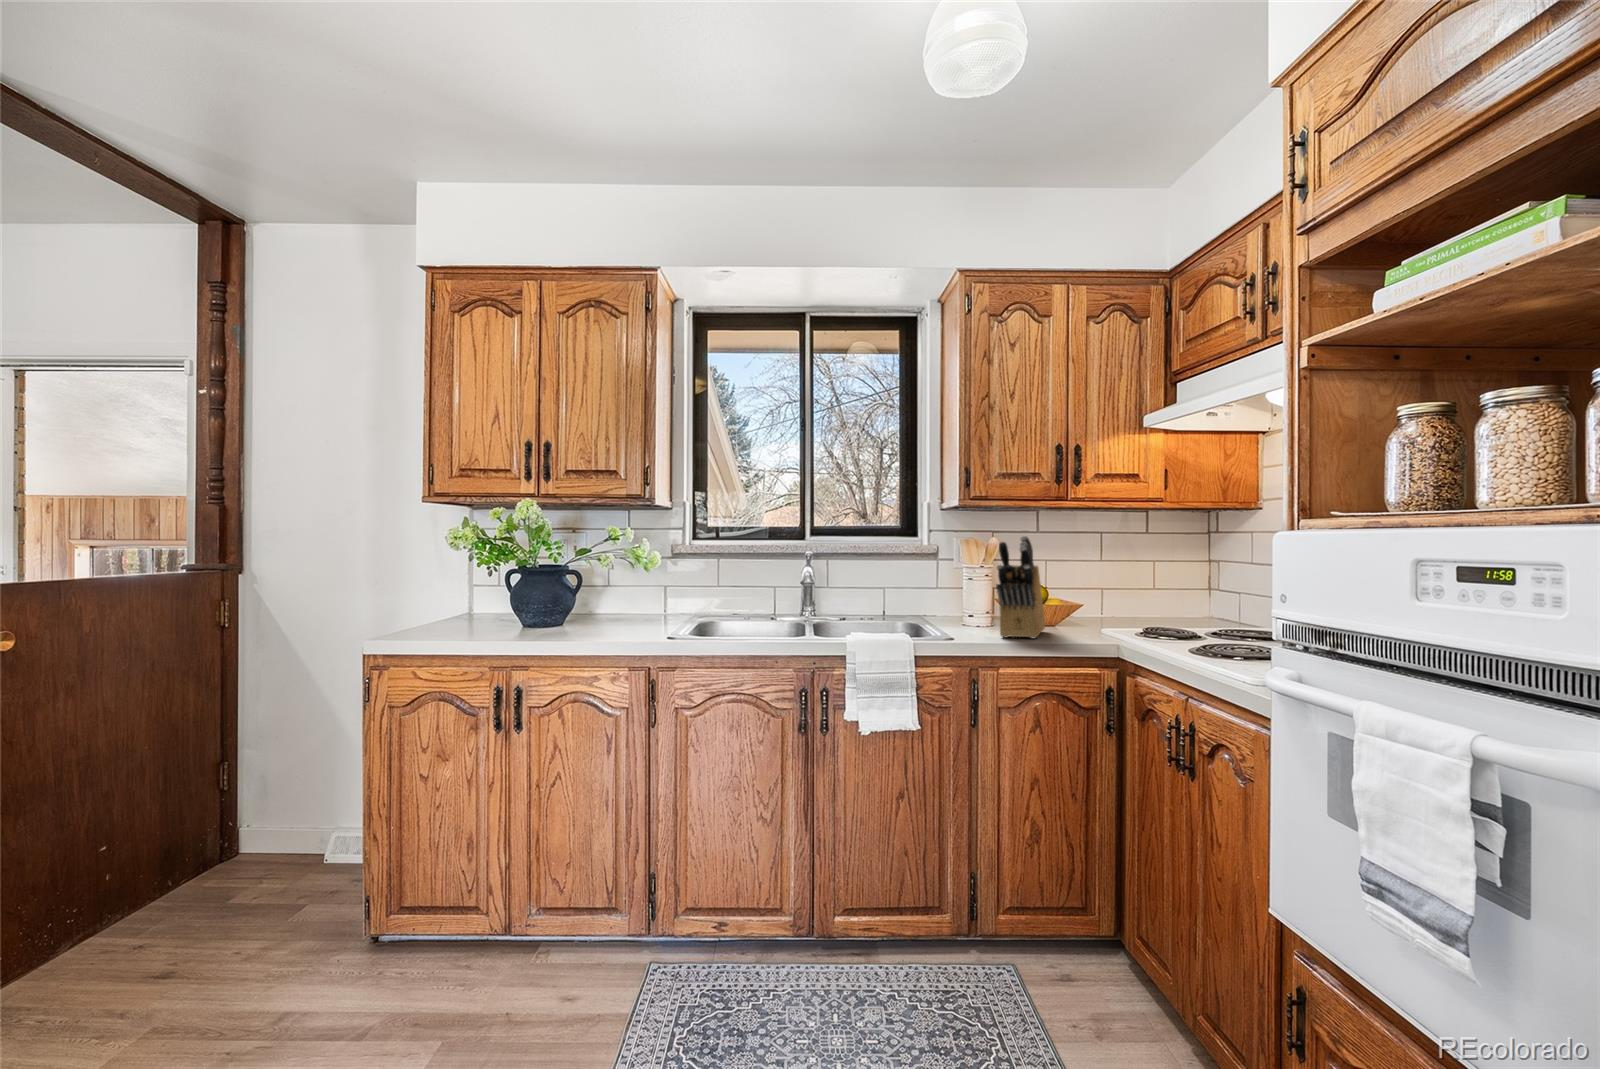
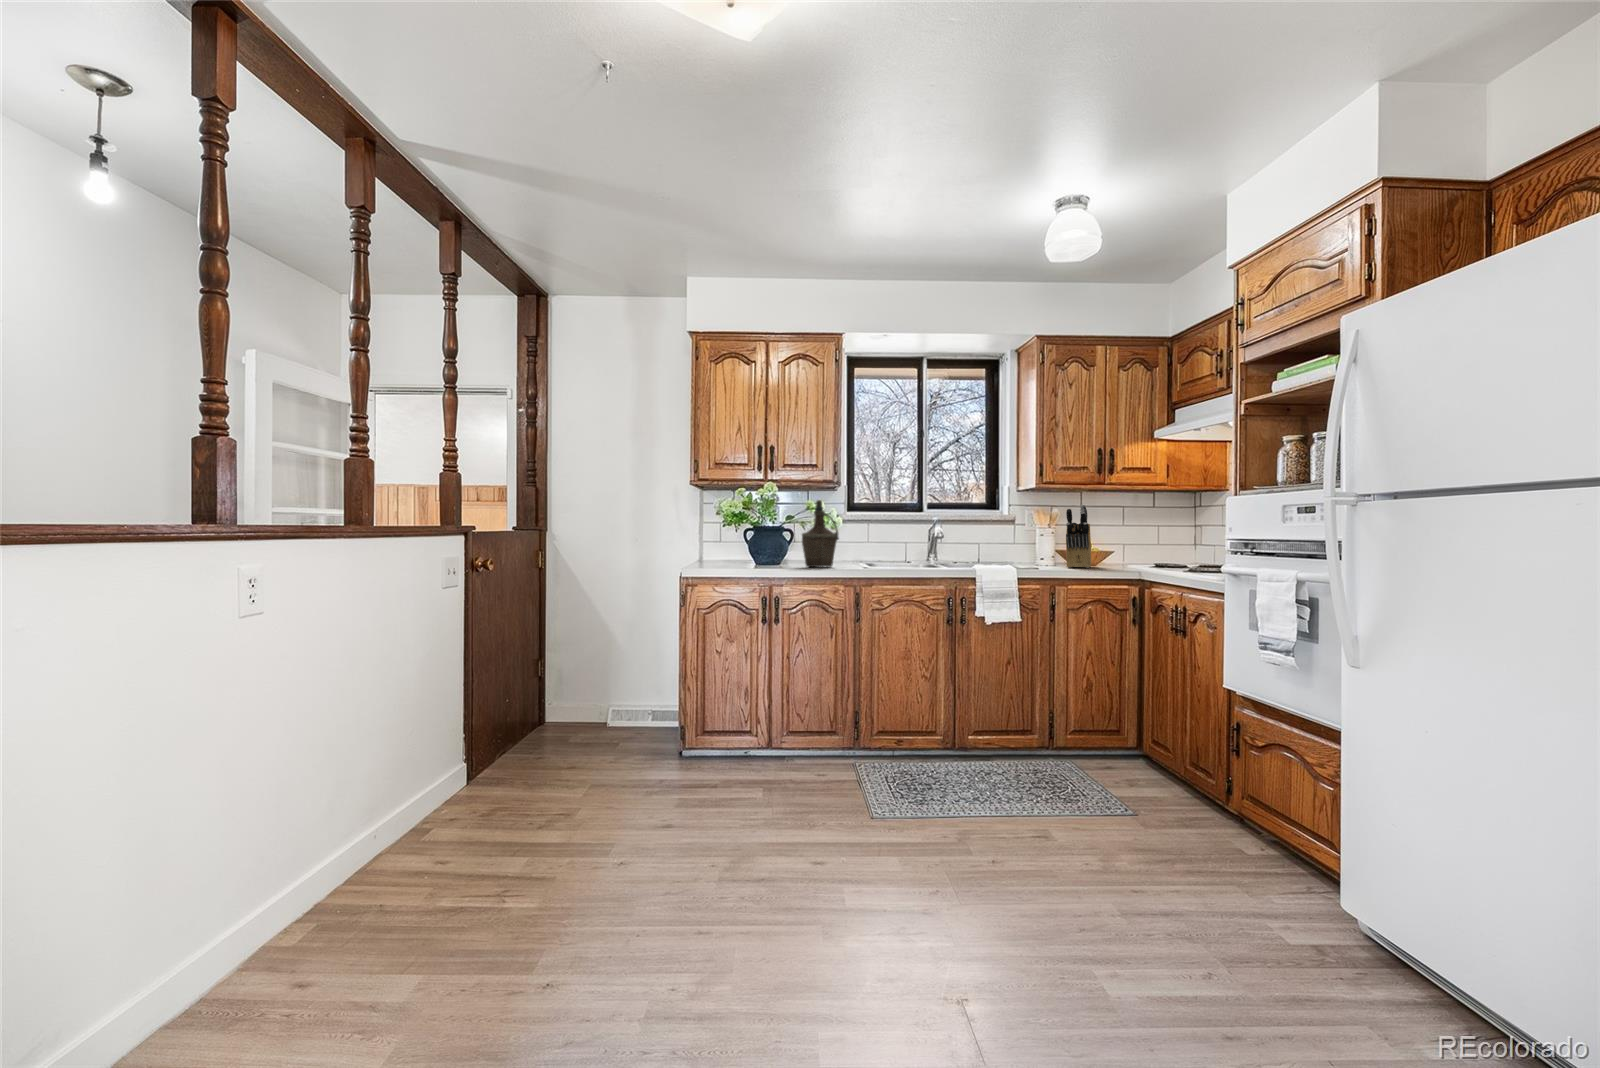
bottle: none [590,526,649,632] -> present [802,500,839,567]

